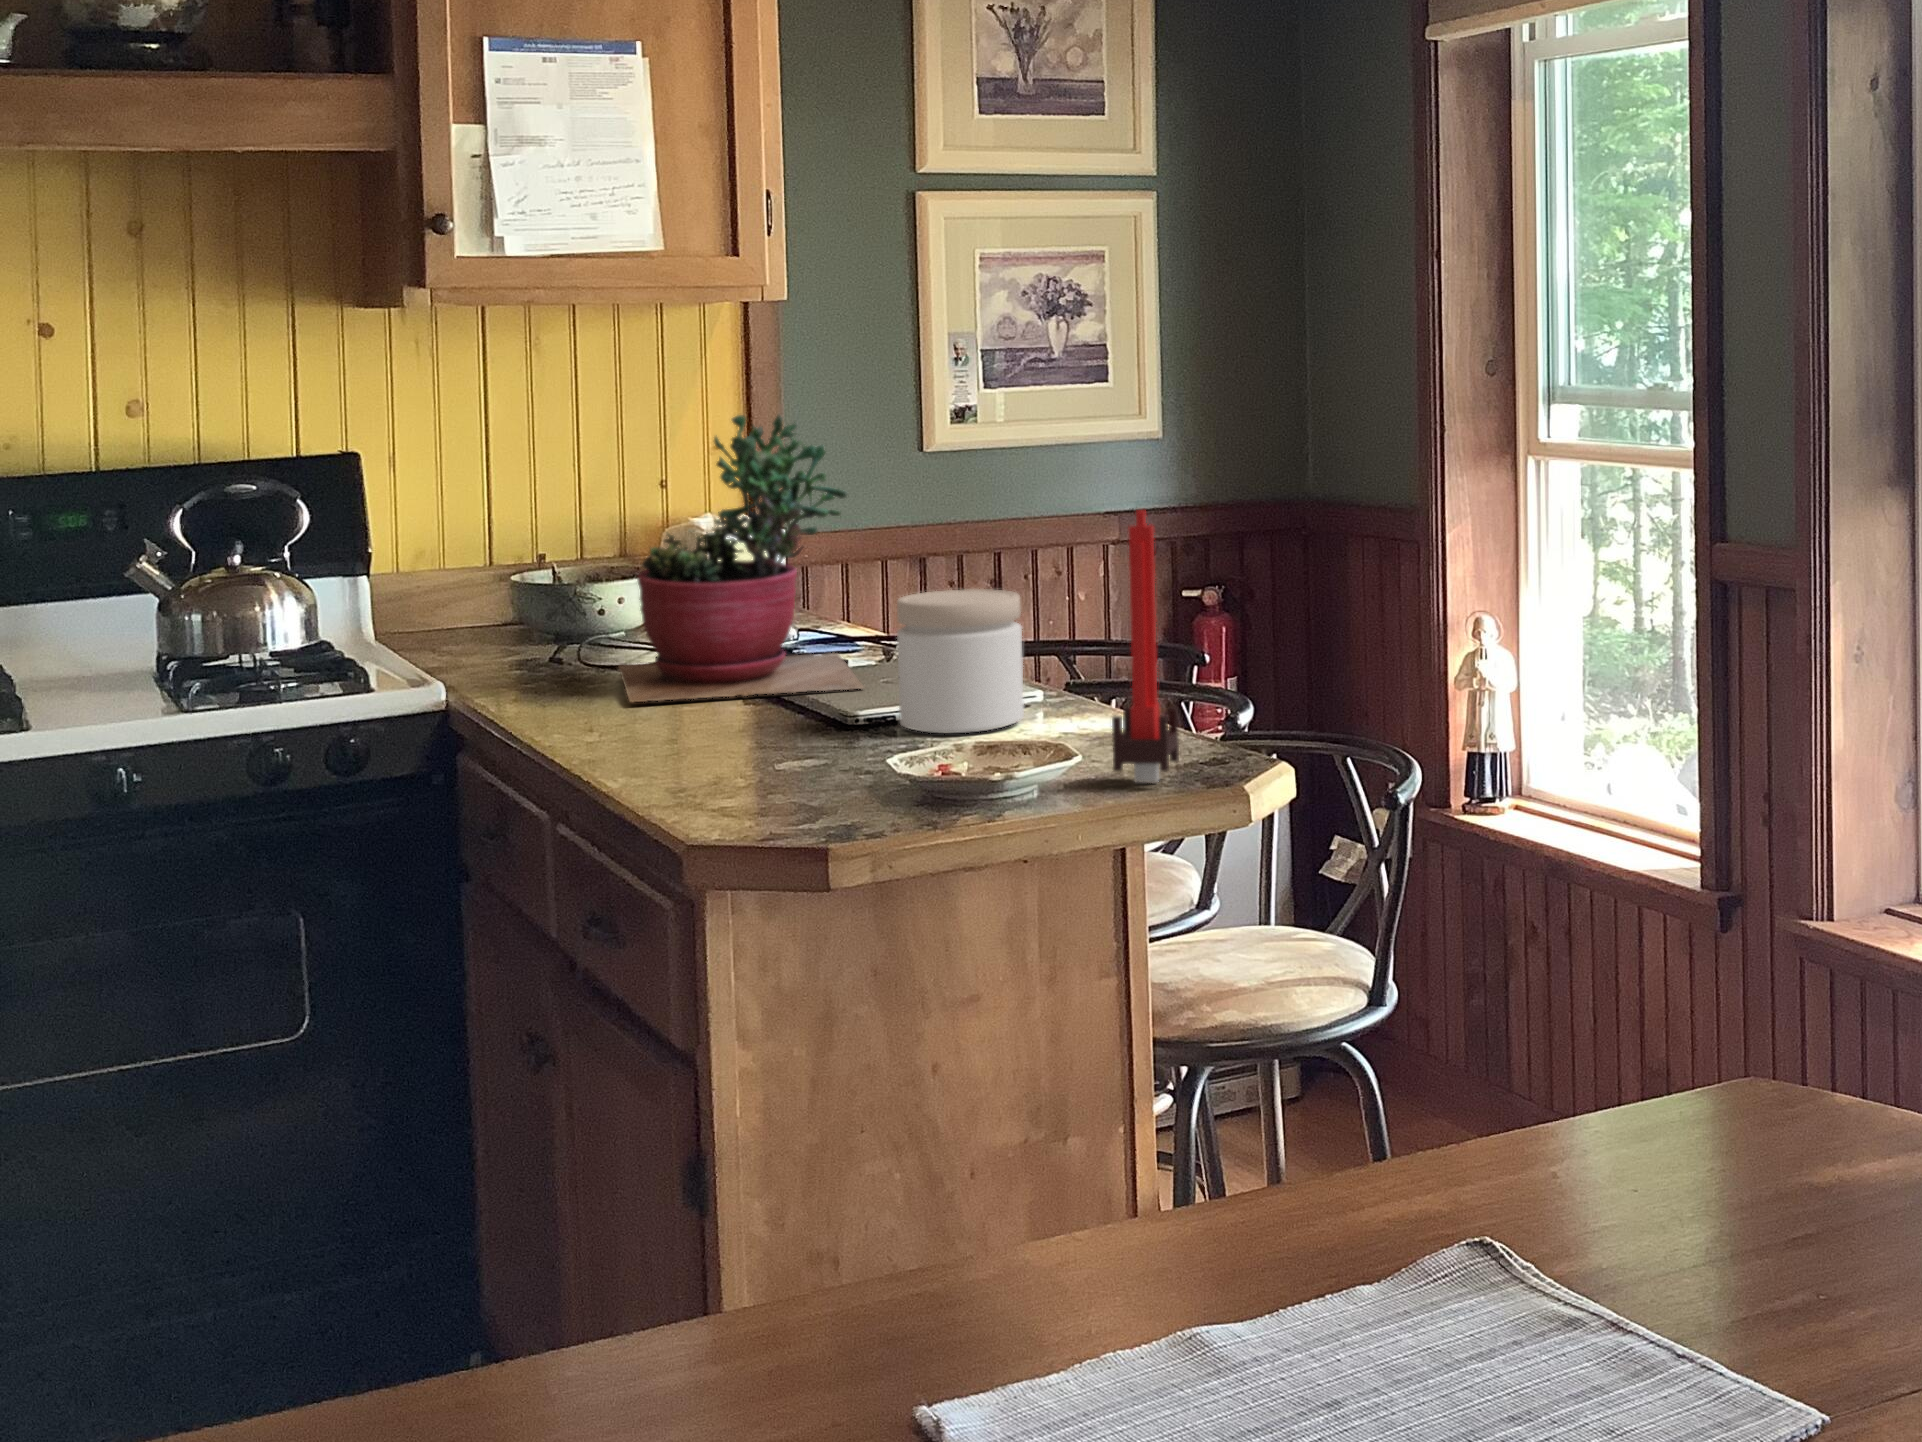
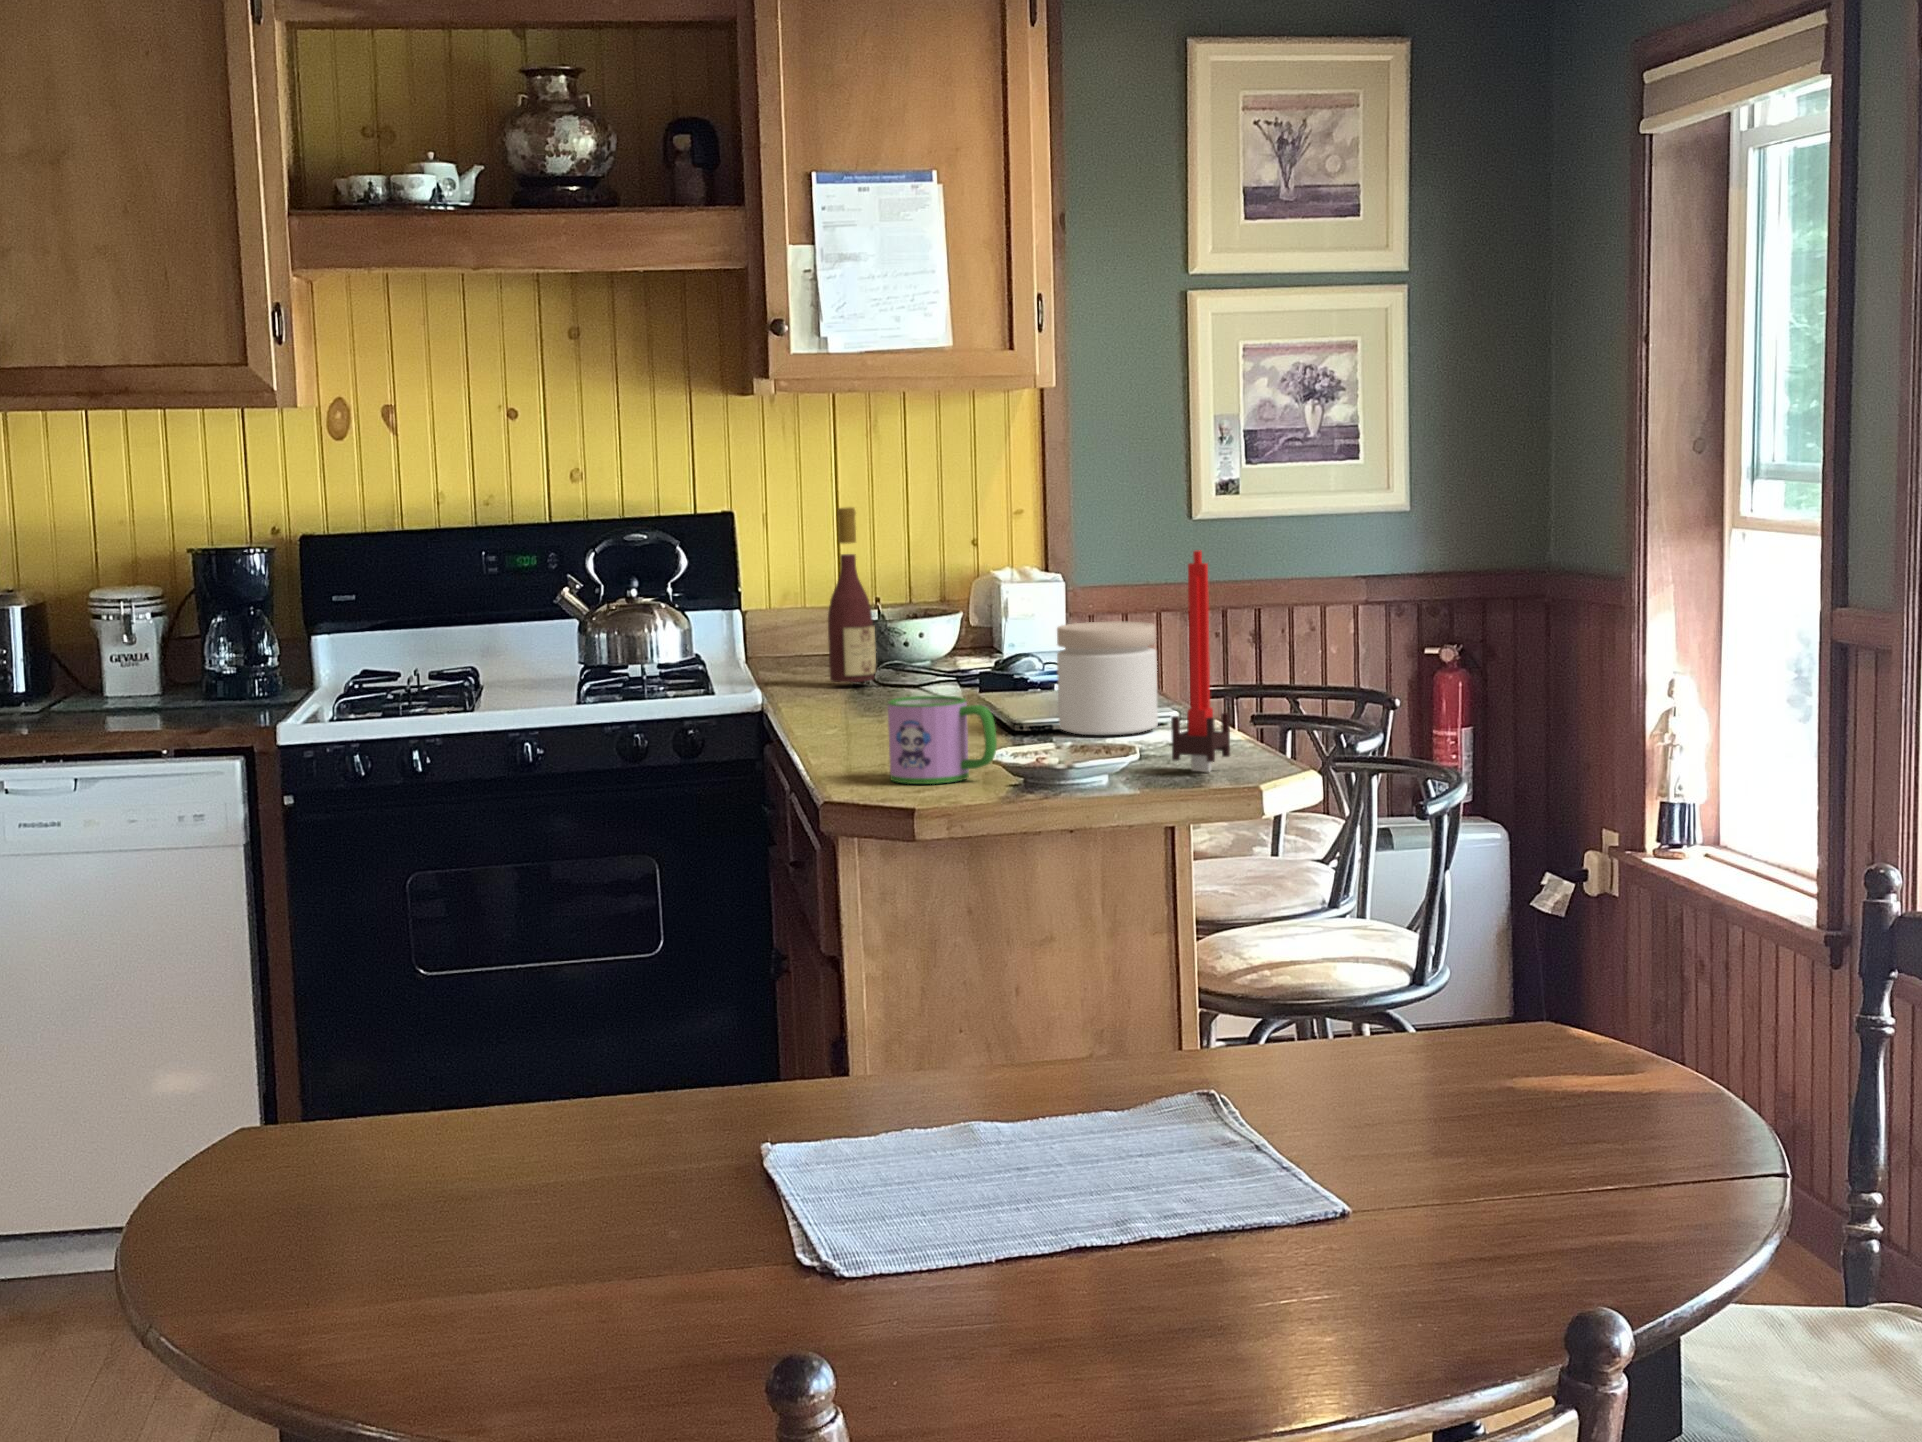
succulent plant: present [619,415,864,702] -> none [880,478,1063,706]
wine bottle: none [522,450,589,676] -> present [828,507,876,682]
mug: none [744,705,895,826] -> present [888,696,997,784]

